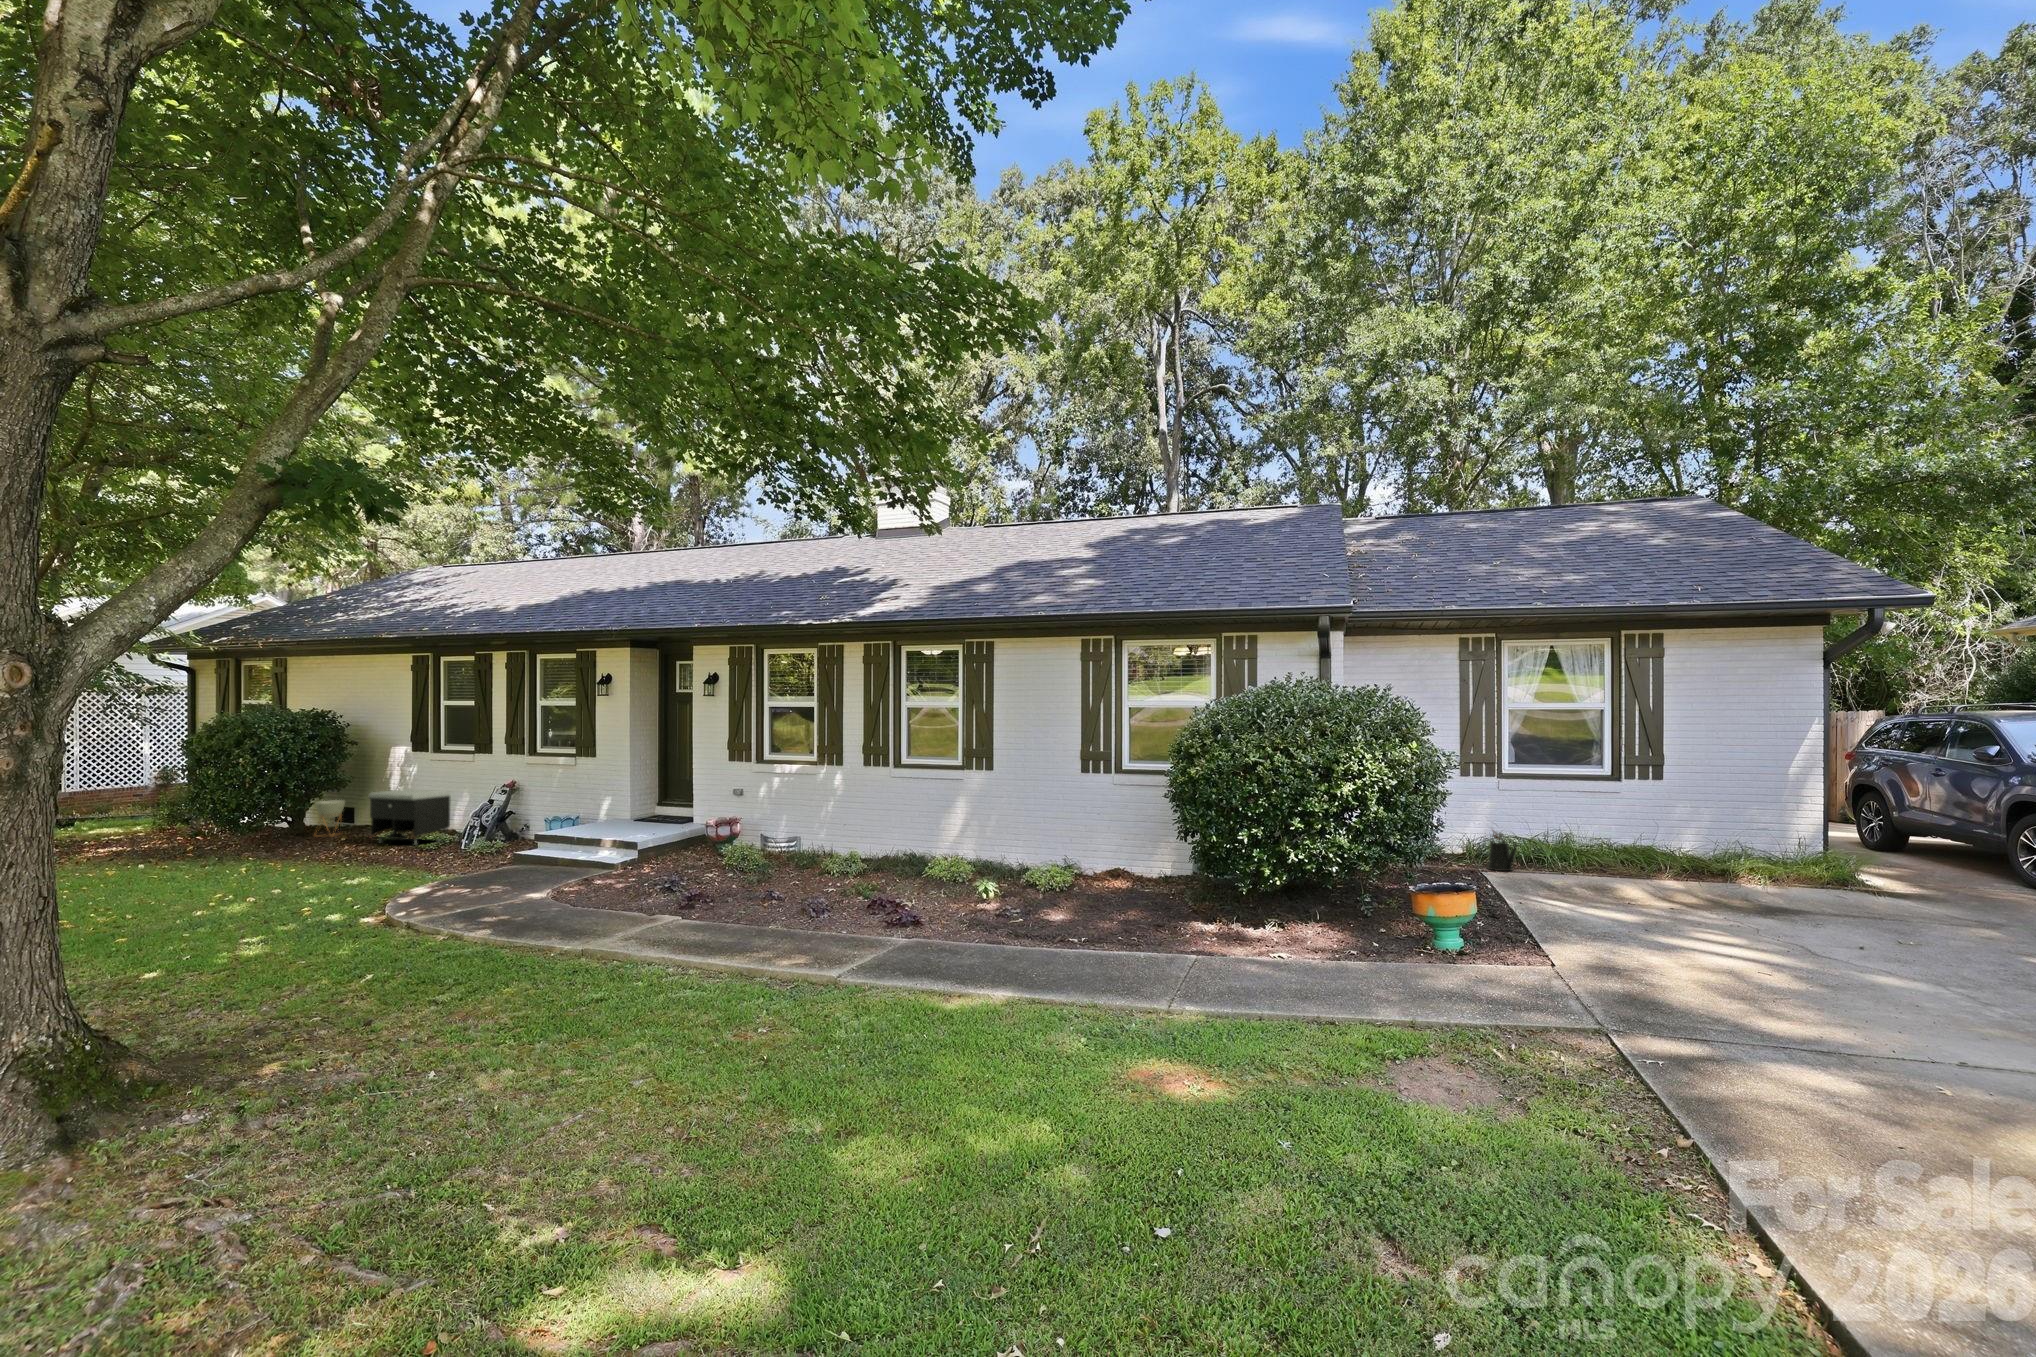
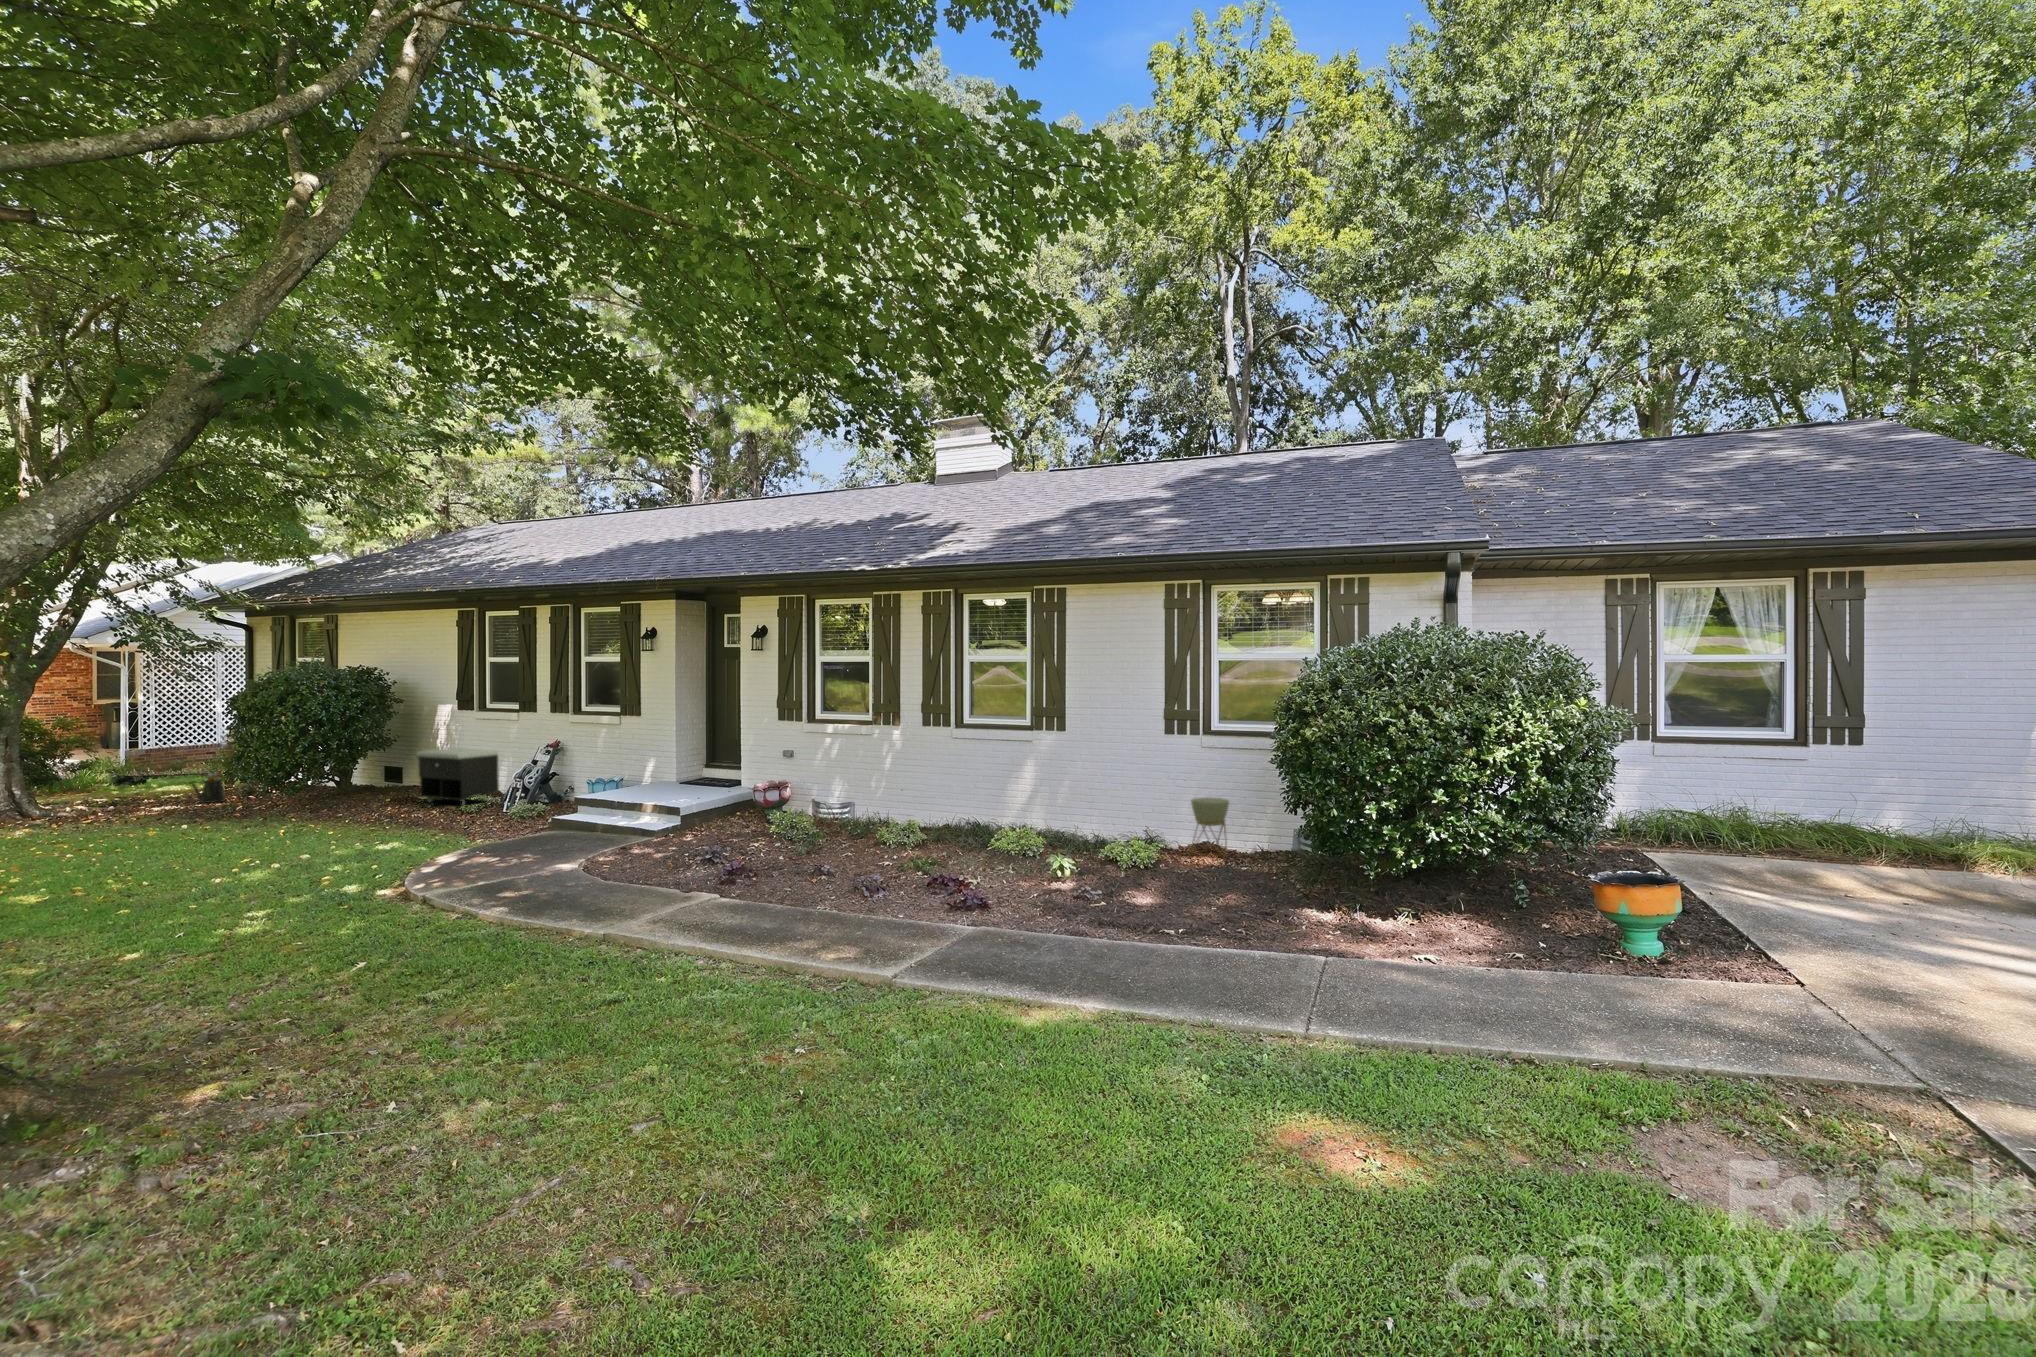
planter: present [314,800,345,837] -> present [1190,797,1229,858]
watering can: present [1487,831,1517,871] -> present [191,769,225,803]

